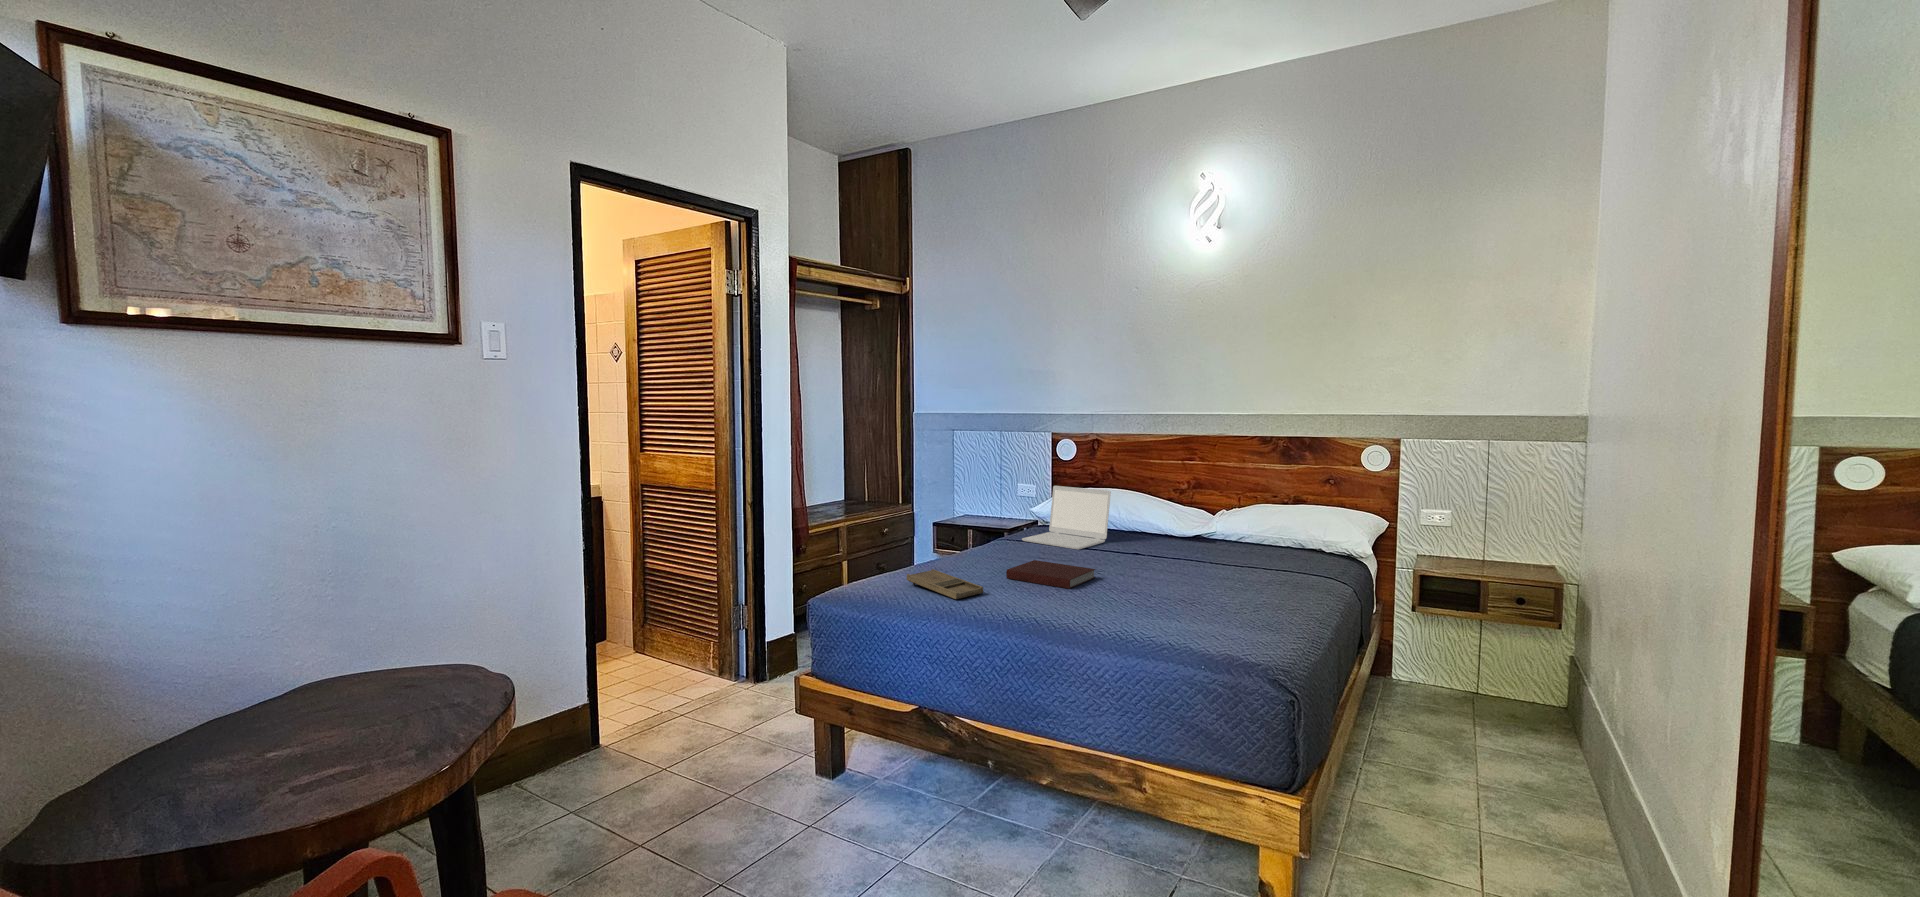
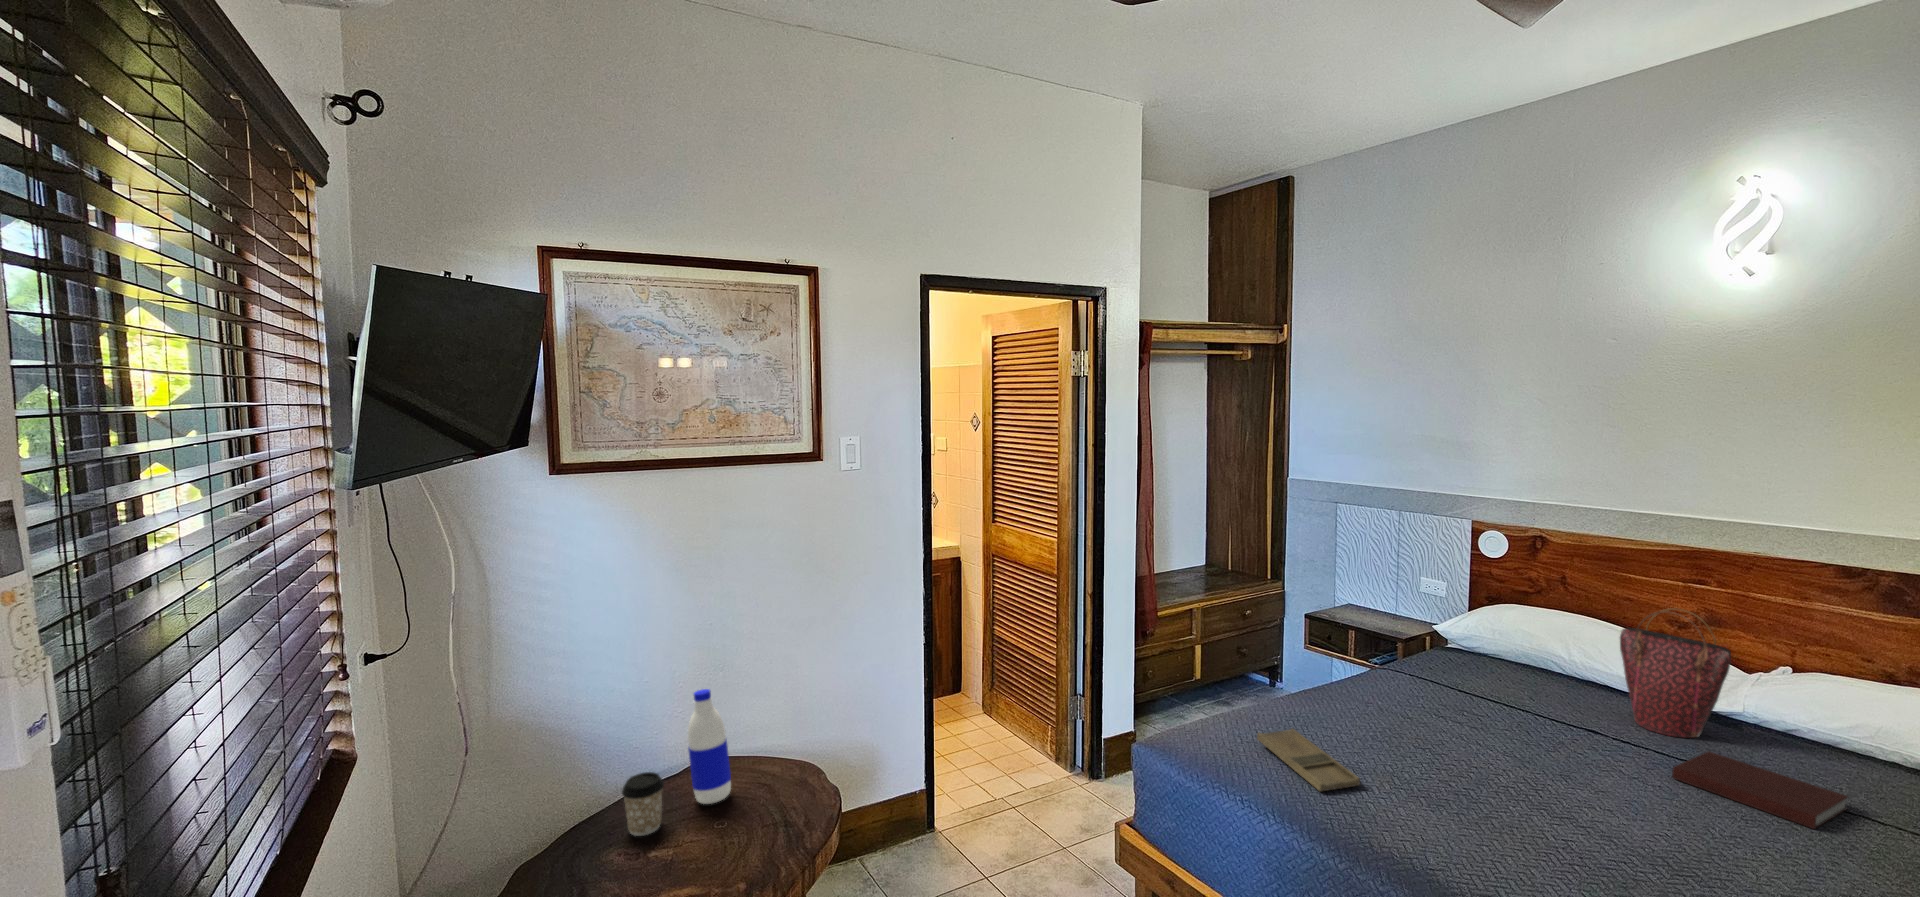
handbag: none [1138,463,1195,549] -> present [1620,608,1731,738]
laptop: present [1022,486,1111,549] -> none [1424,608,1571,712]
notebook: present [1006,560,1095,589] -> present [1672,751,1849,829]
water bottle: none [303,574,366,702] -> present [688,689,731,804]
coffee cup: none [213,668,276,739] -> present [622,772,664,836]

